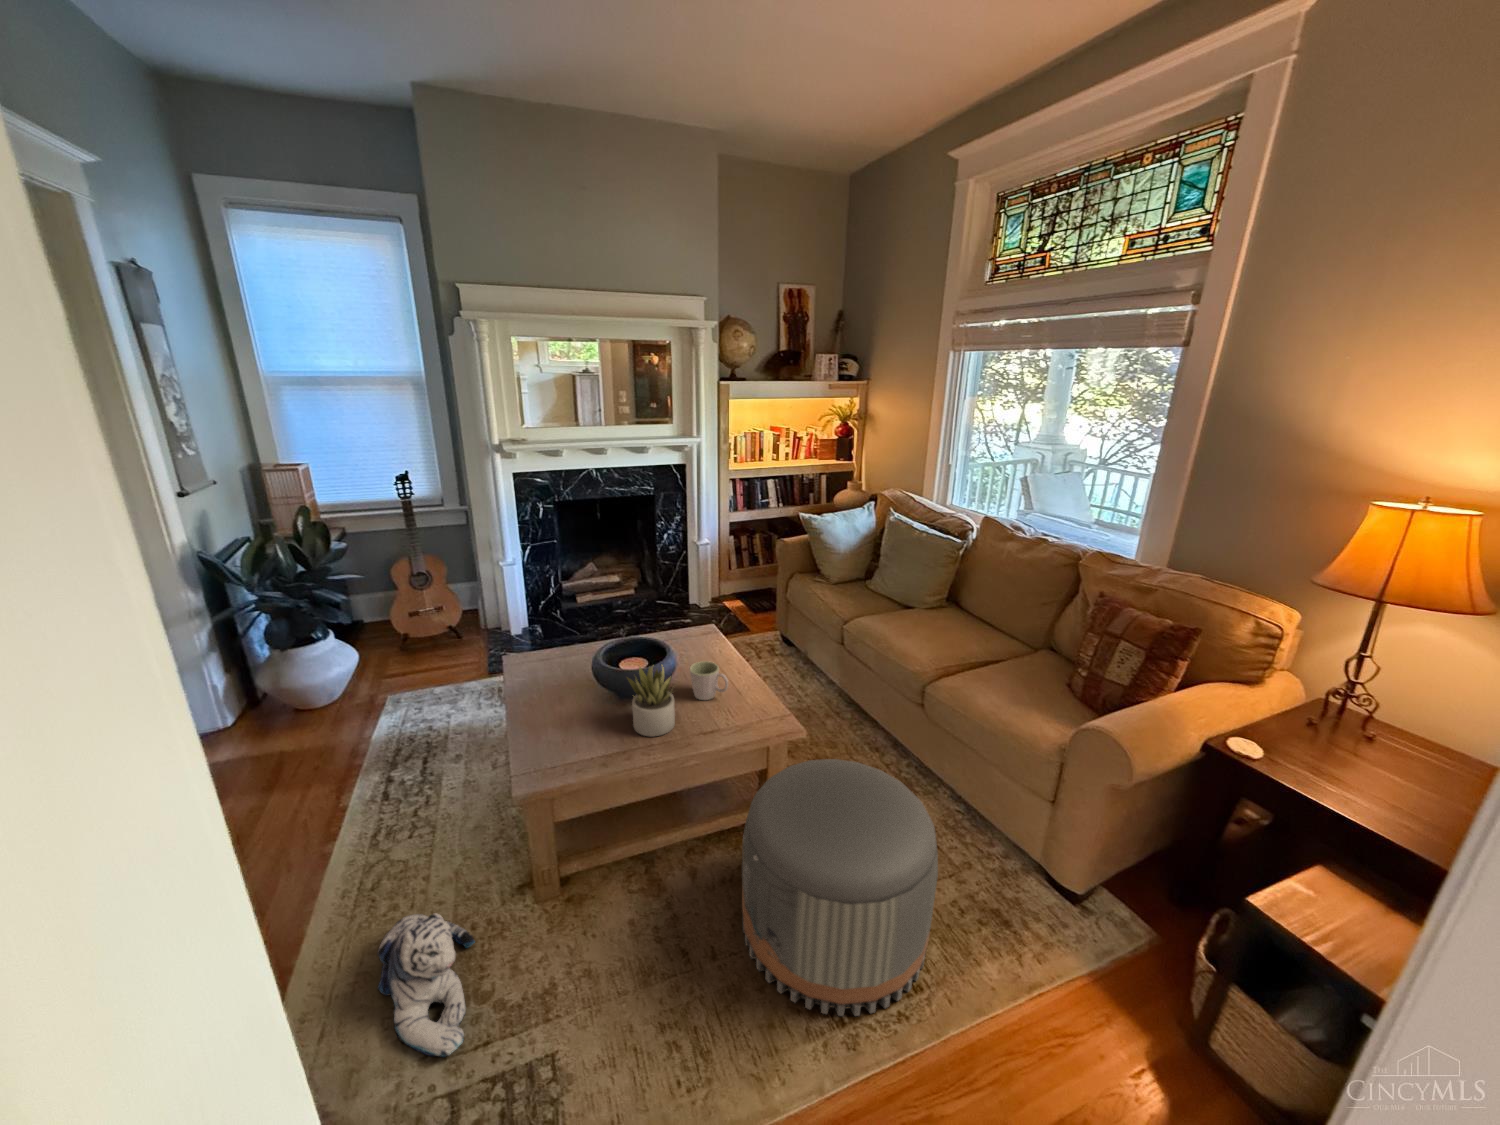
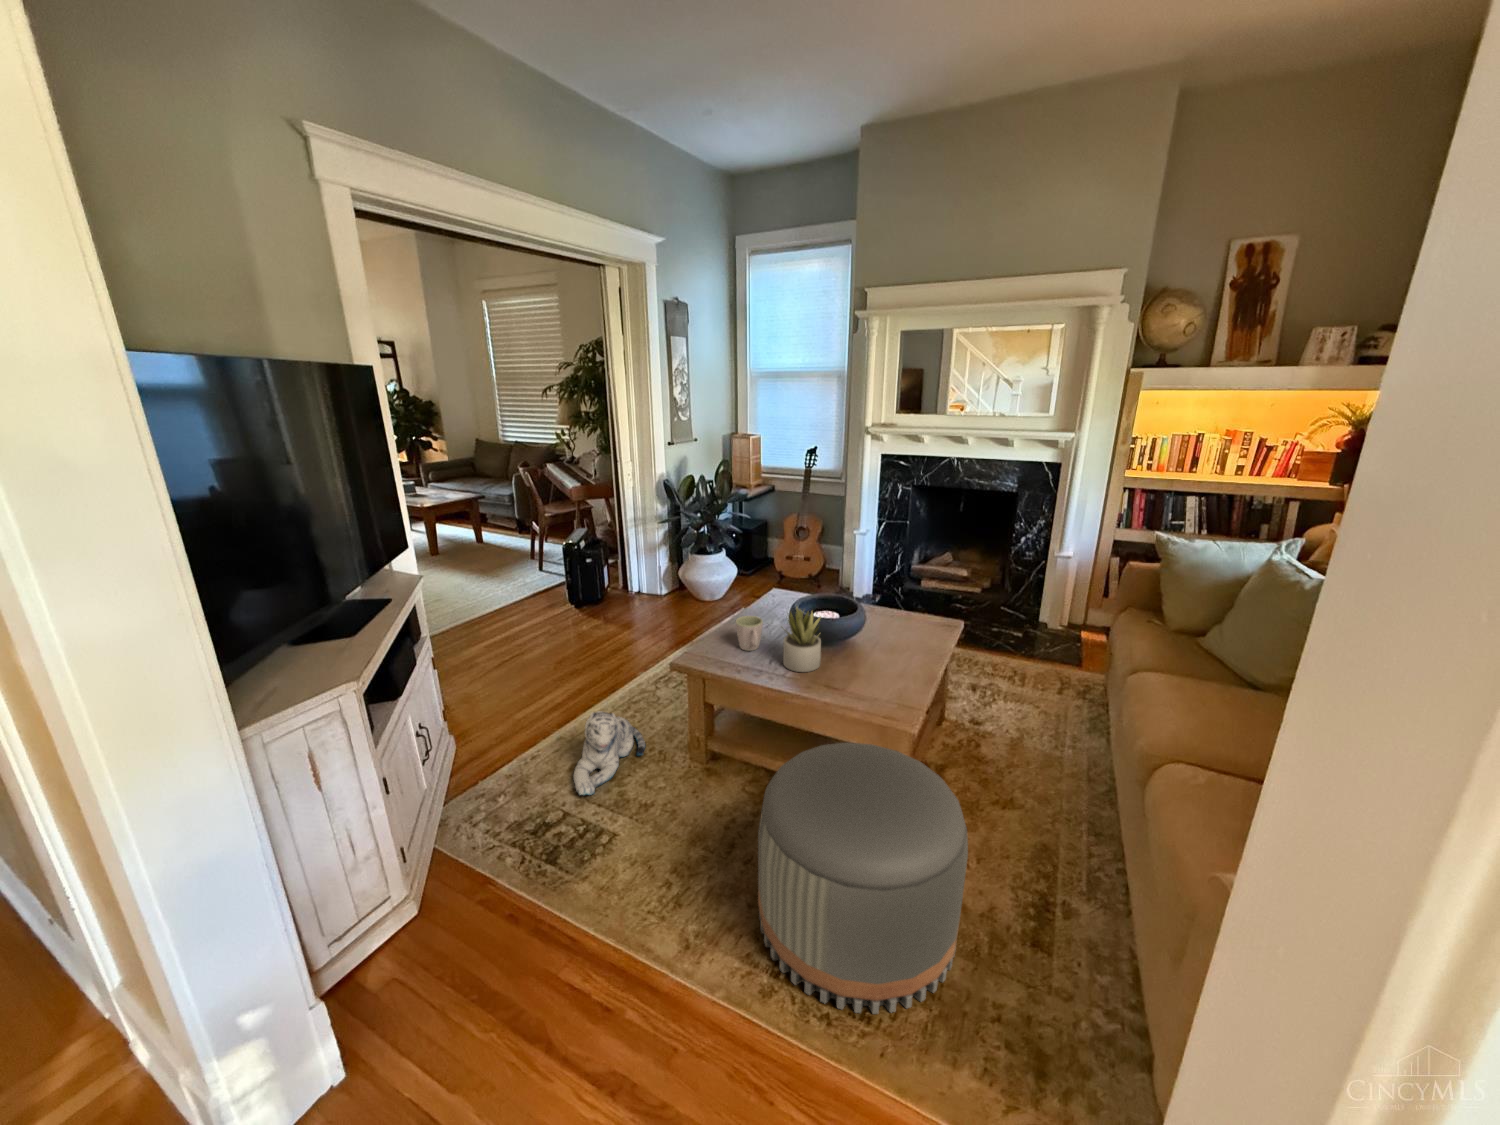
mug: present [690,661,728,700] -> present [736,616,763,651]

